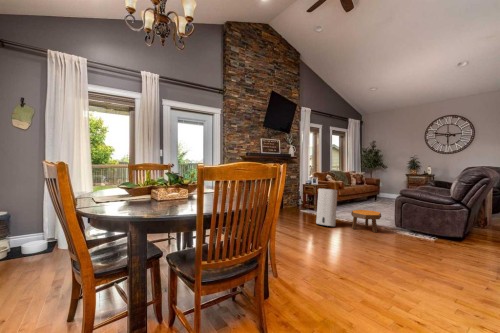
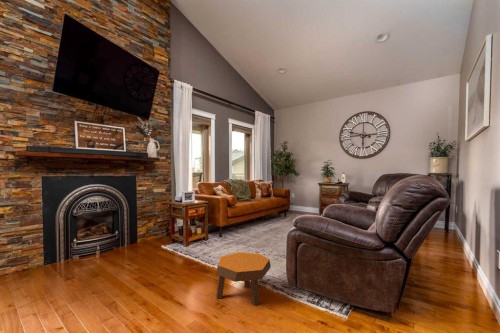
air purifier: present [316,189,337,226] -> none [150,215,194,296]

